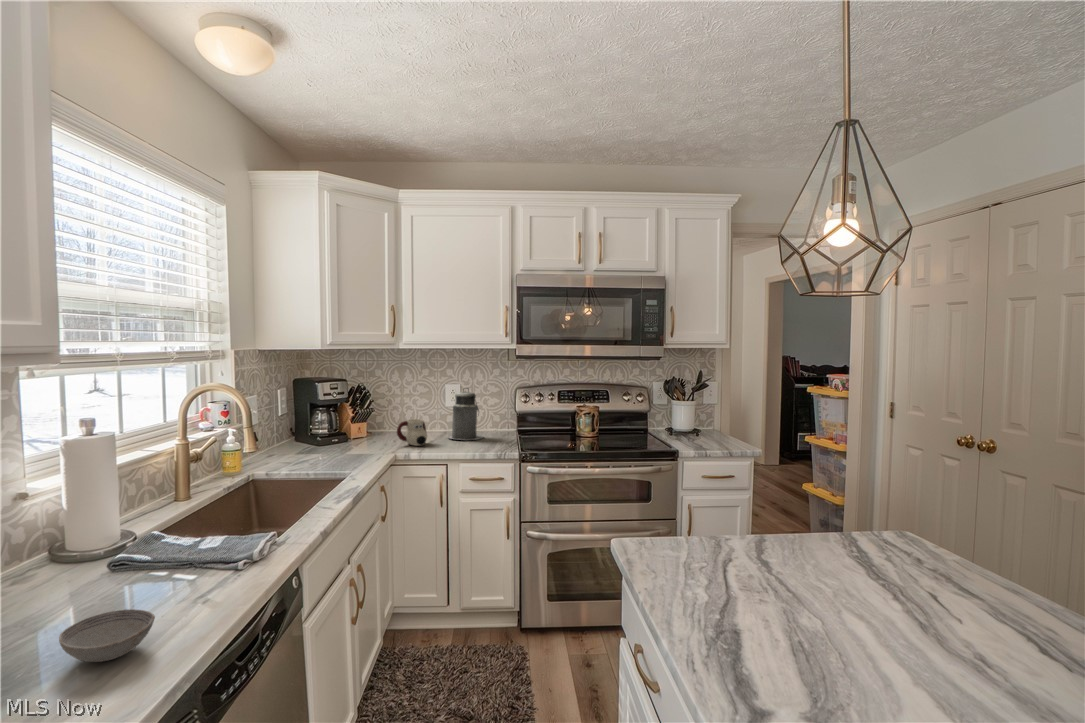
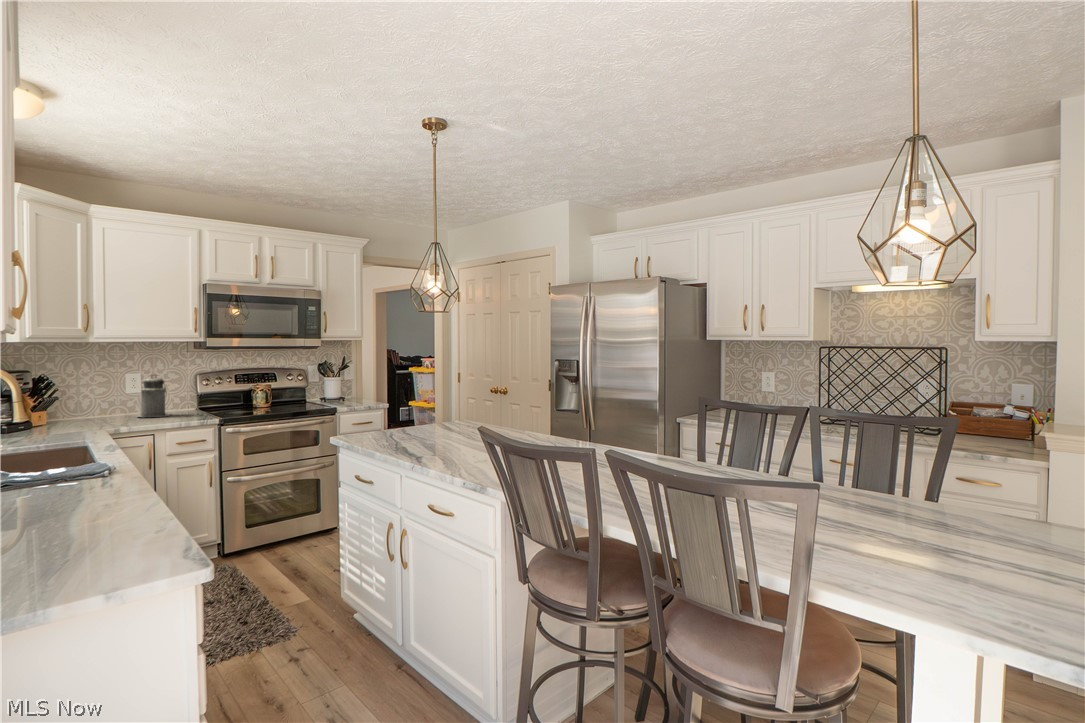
mug: present [397,419,427,446] -> none [93,402,124,423]
bowl: present [59,609,155,662] -> none [73,476,125,497]

